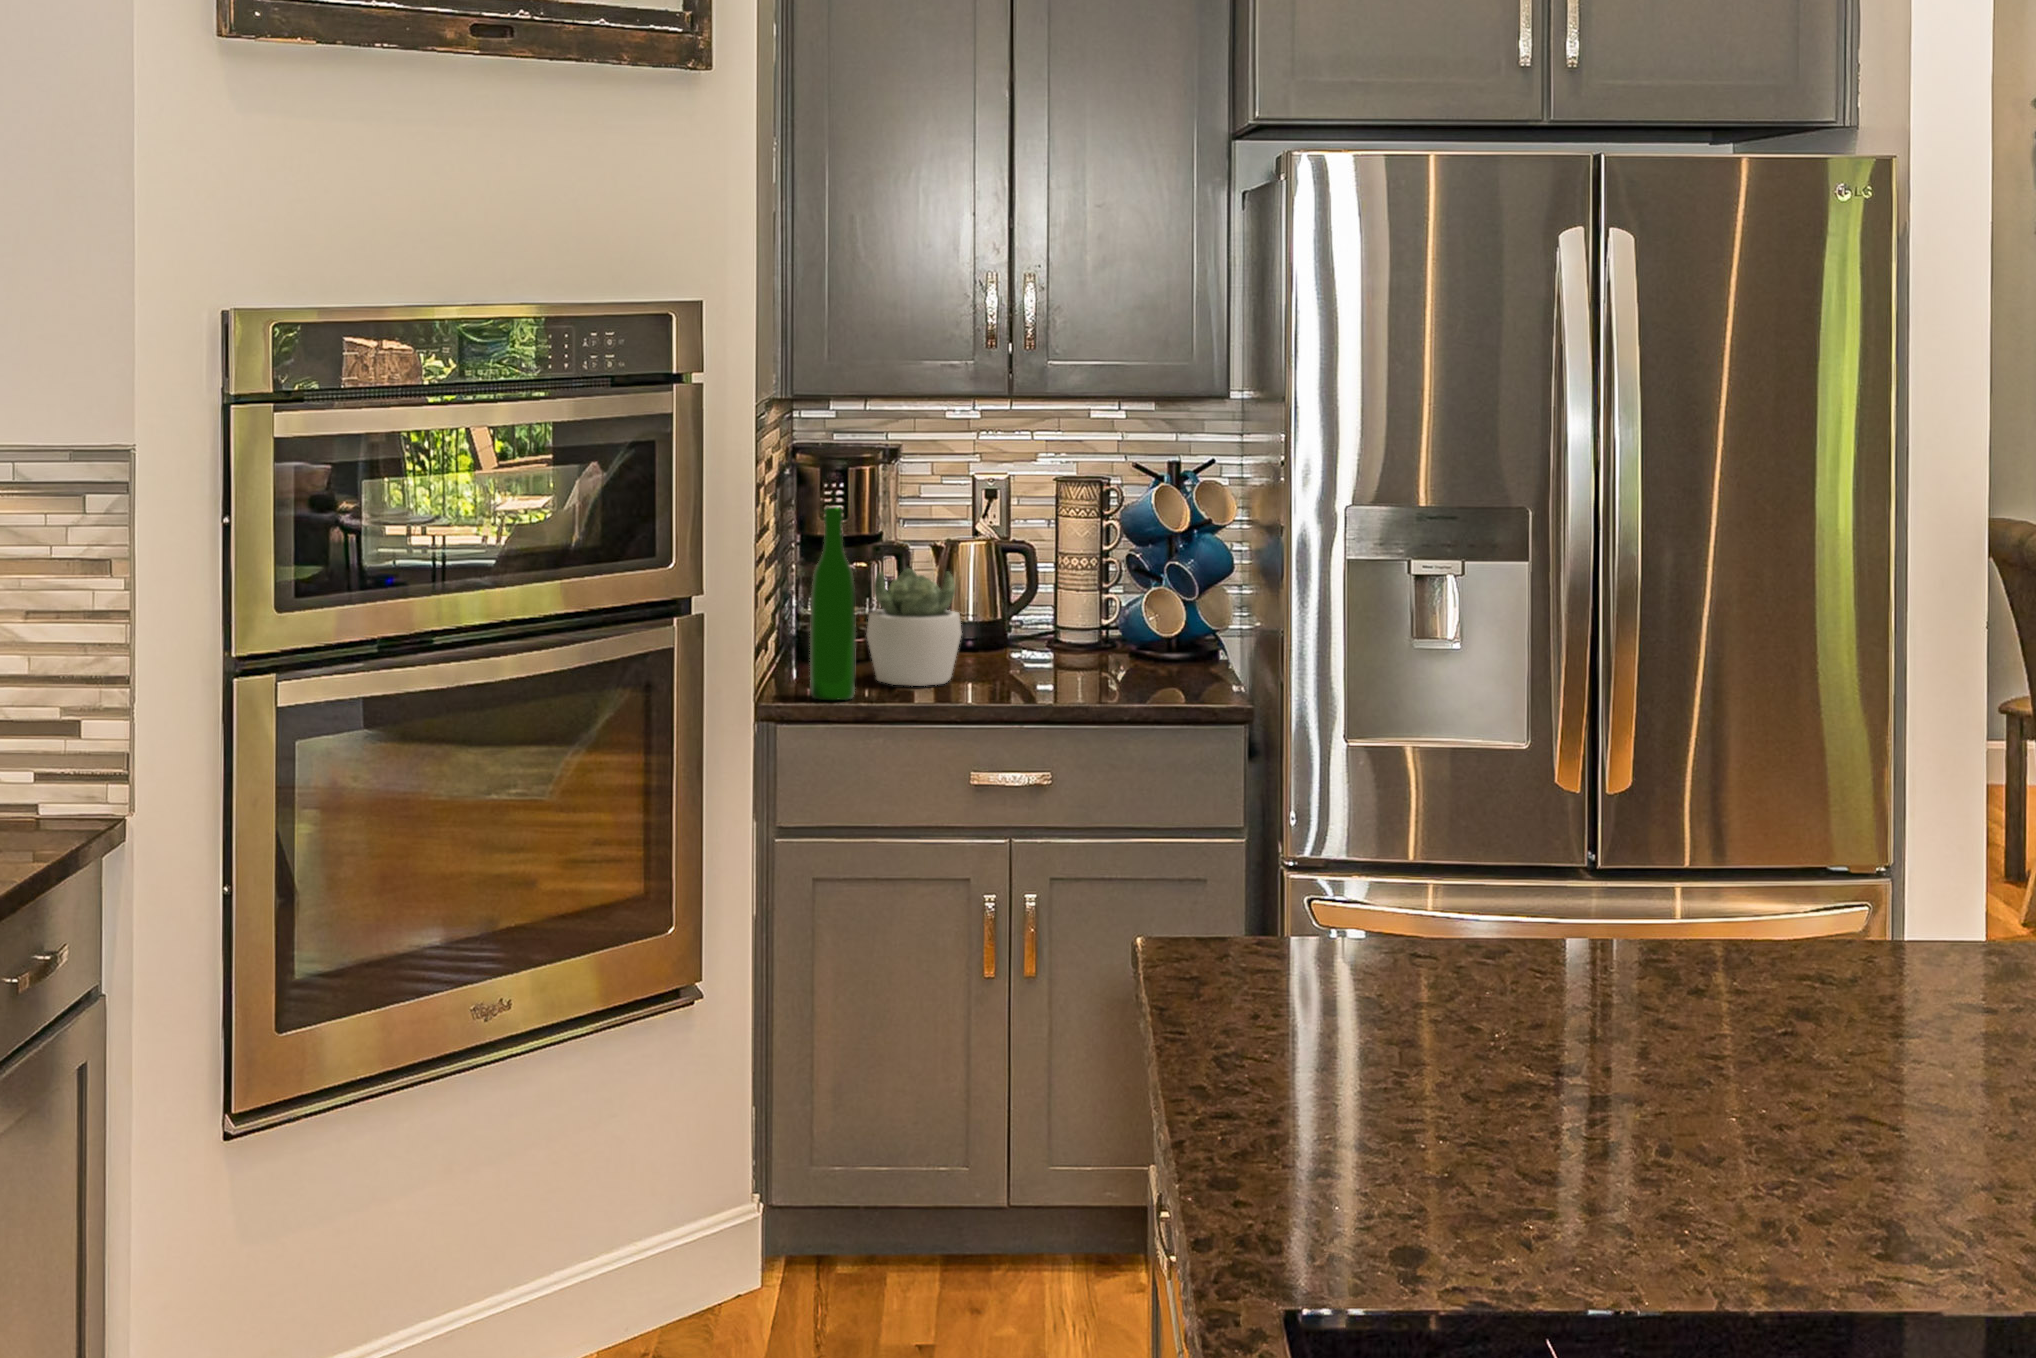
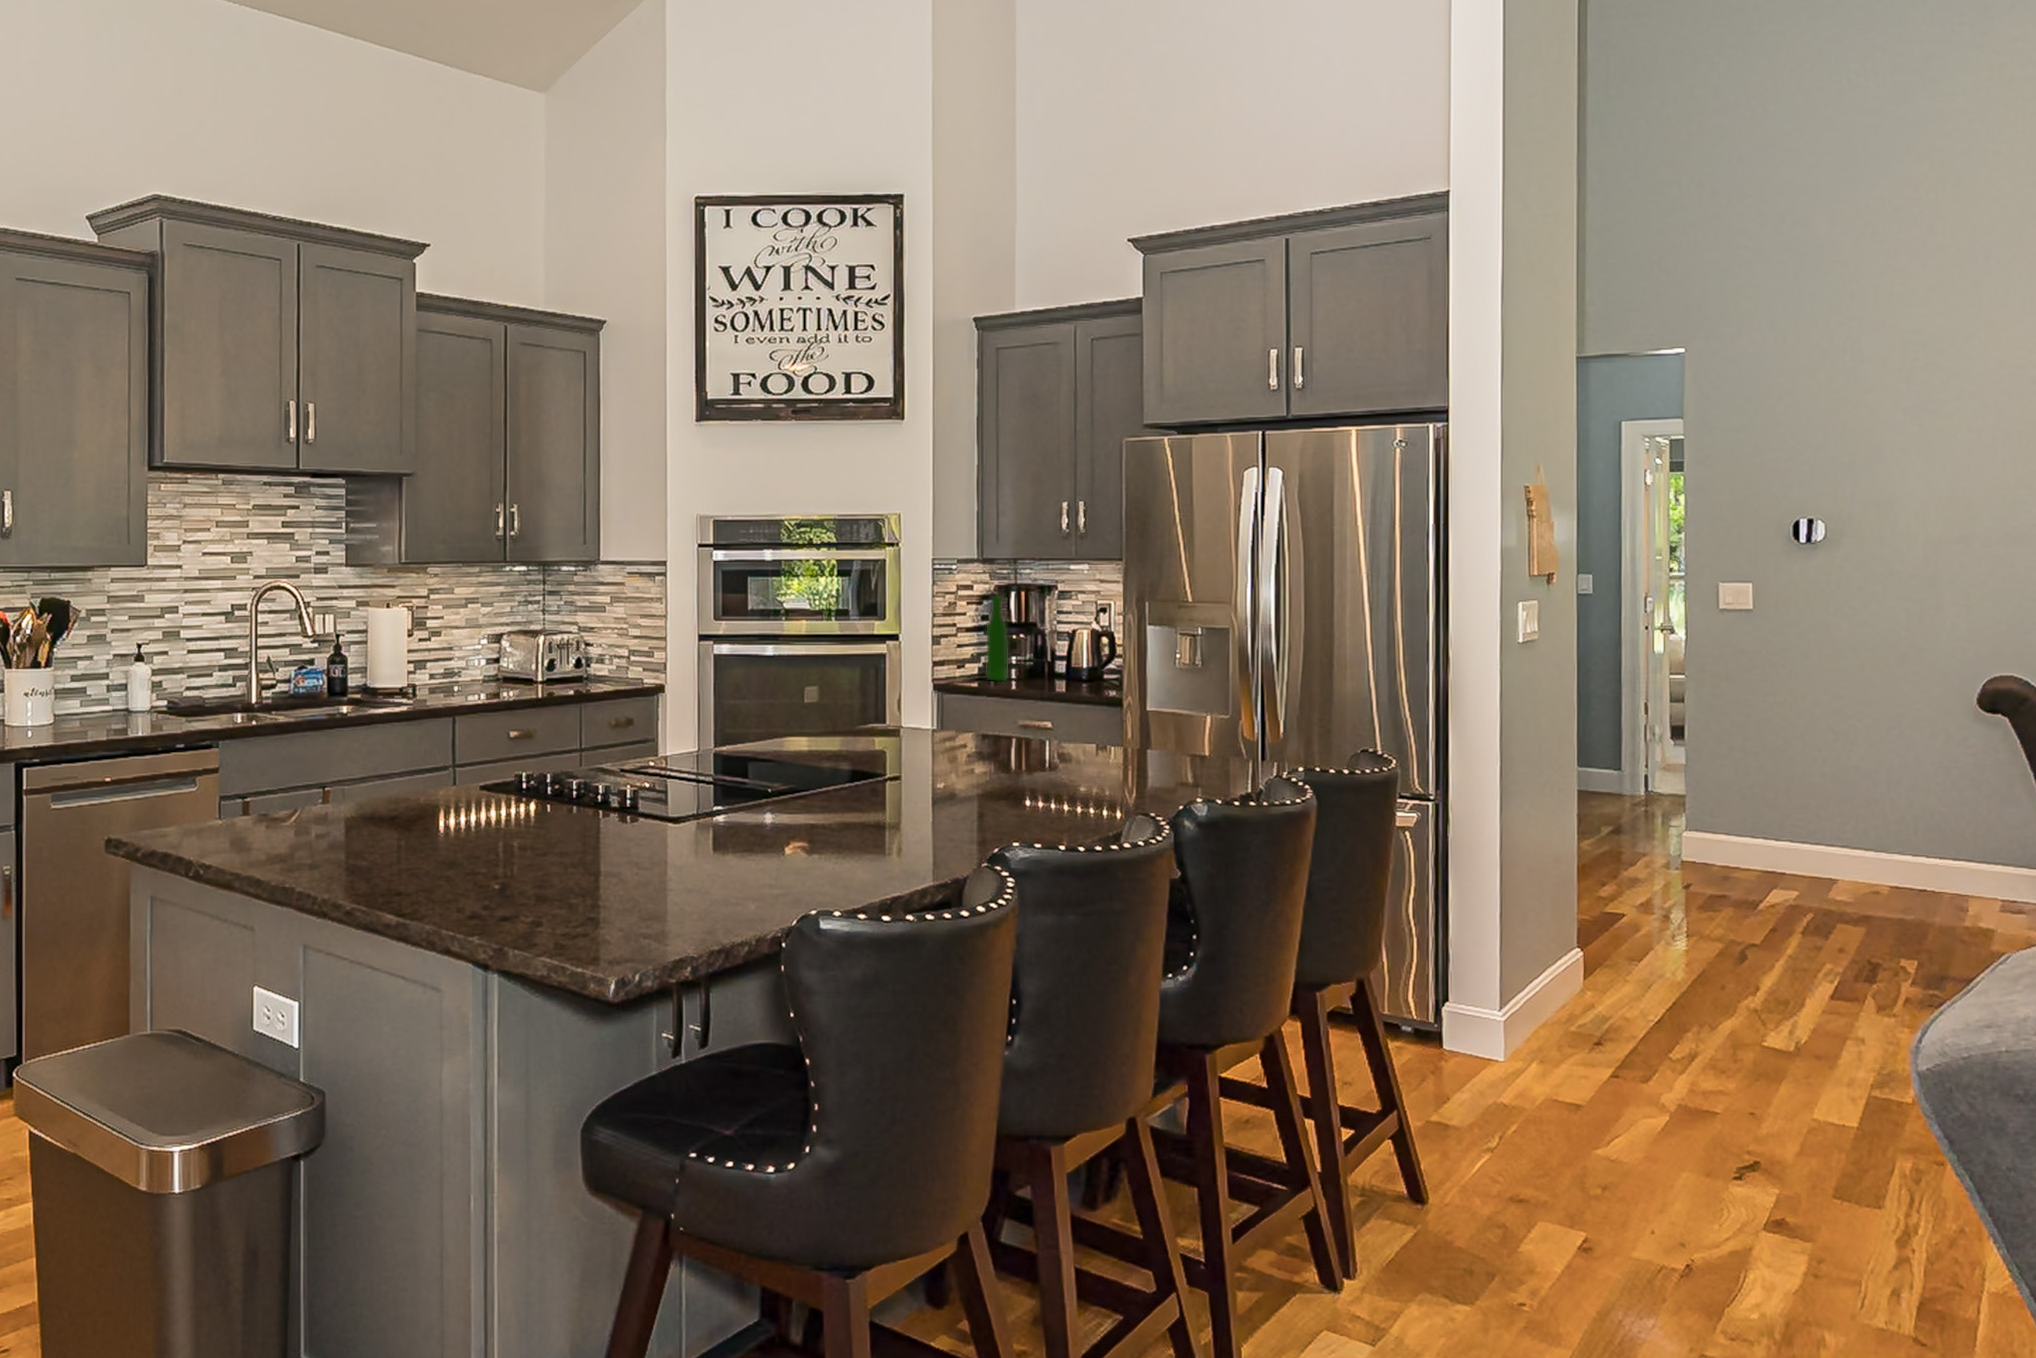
succulent plant: present [867,568,962,686] -> none [1032,628,1076,680]

